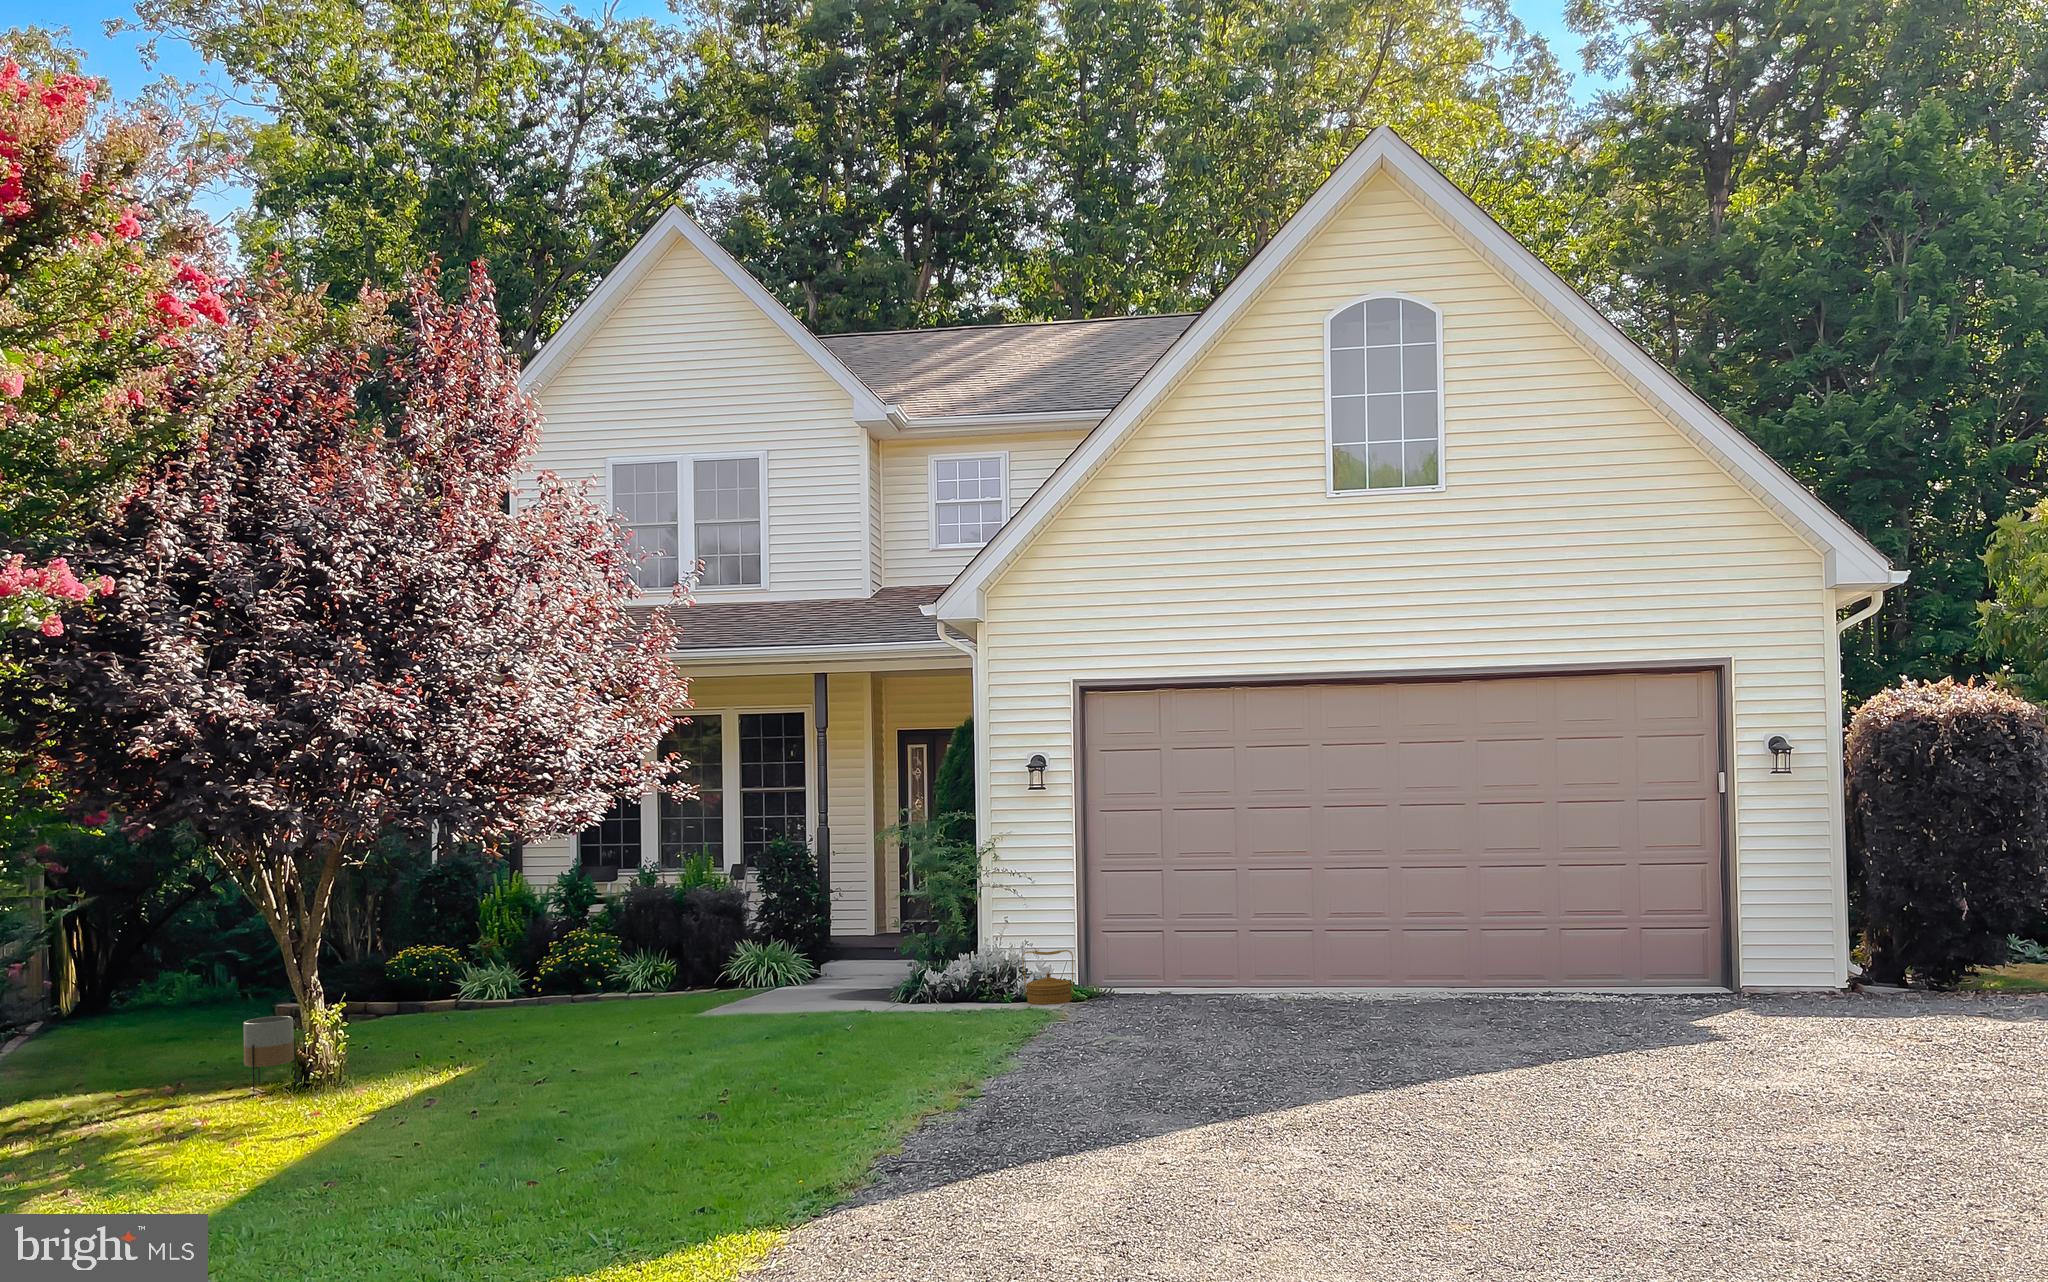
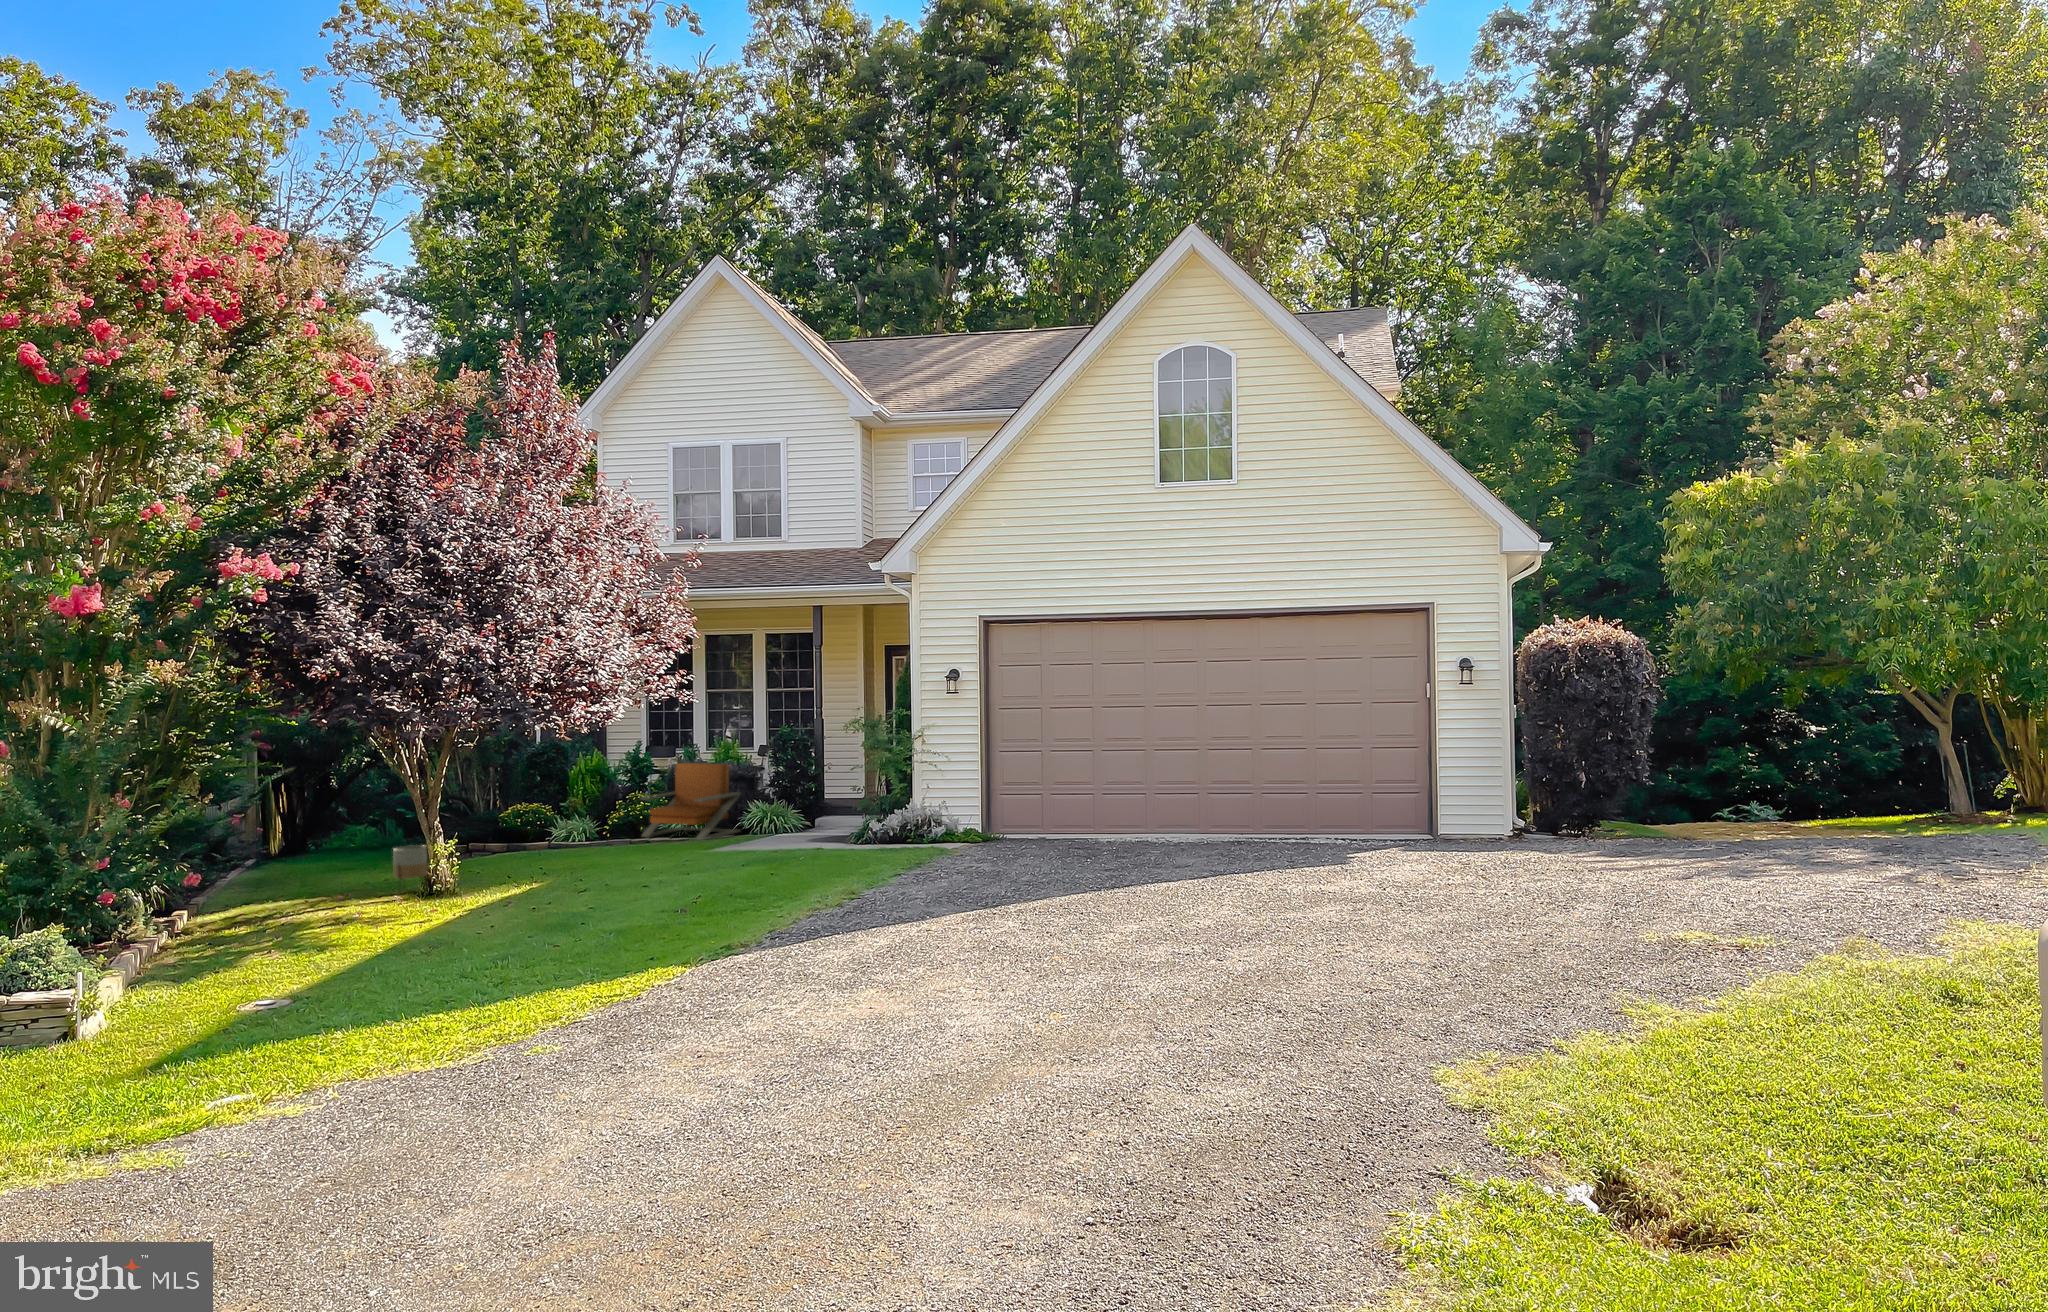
lounge chair: none [584,891,724,999] -> present [641,763,741,840]
woven basket: present [1022,950,1073,1004] -> none [938,814,973,852]

